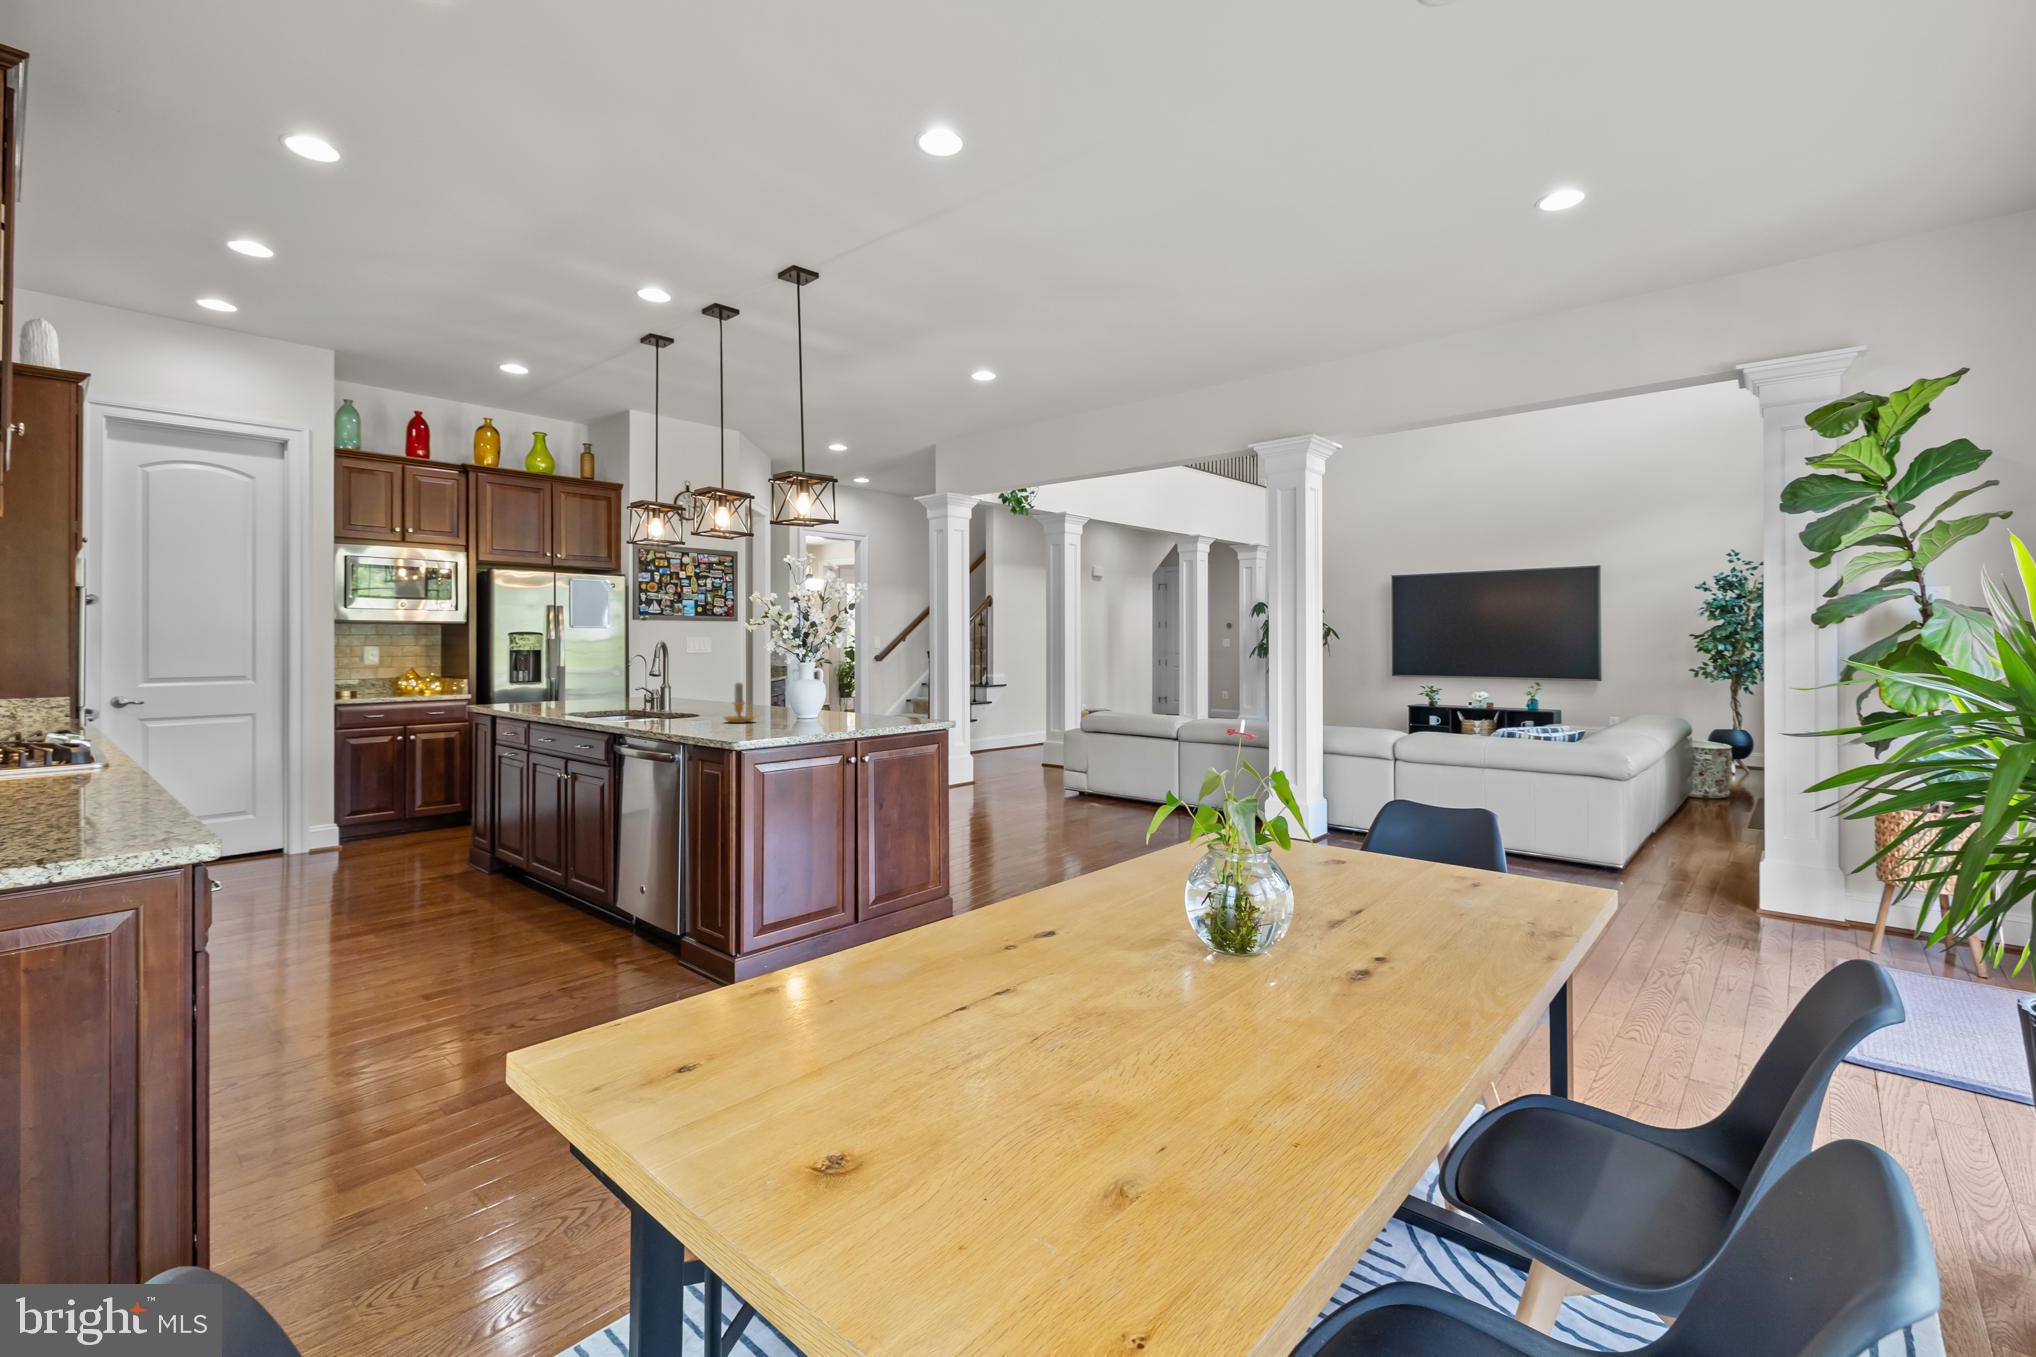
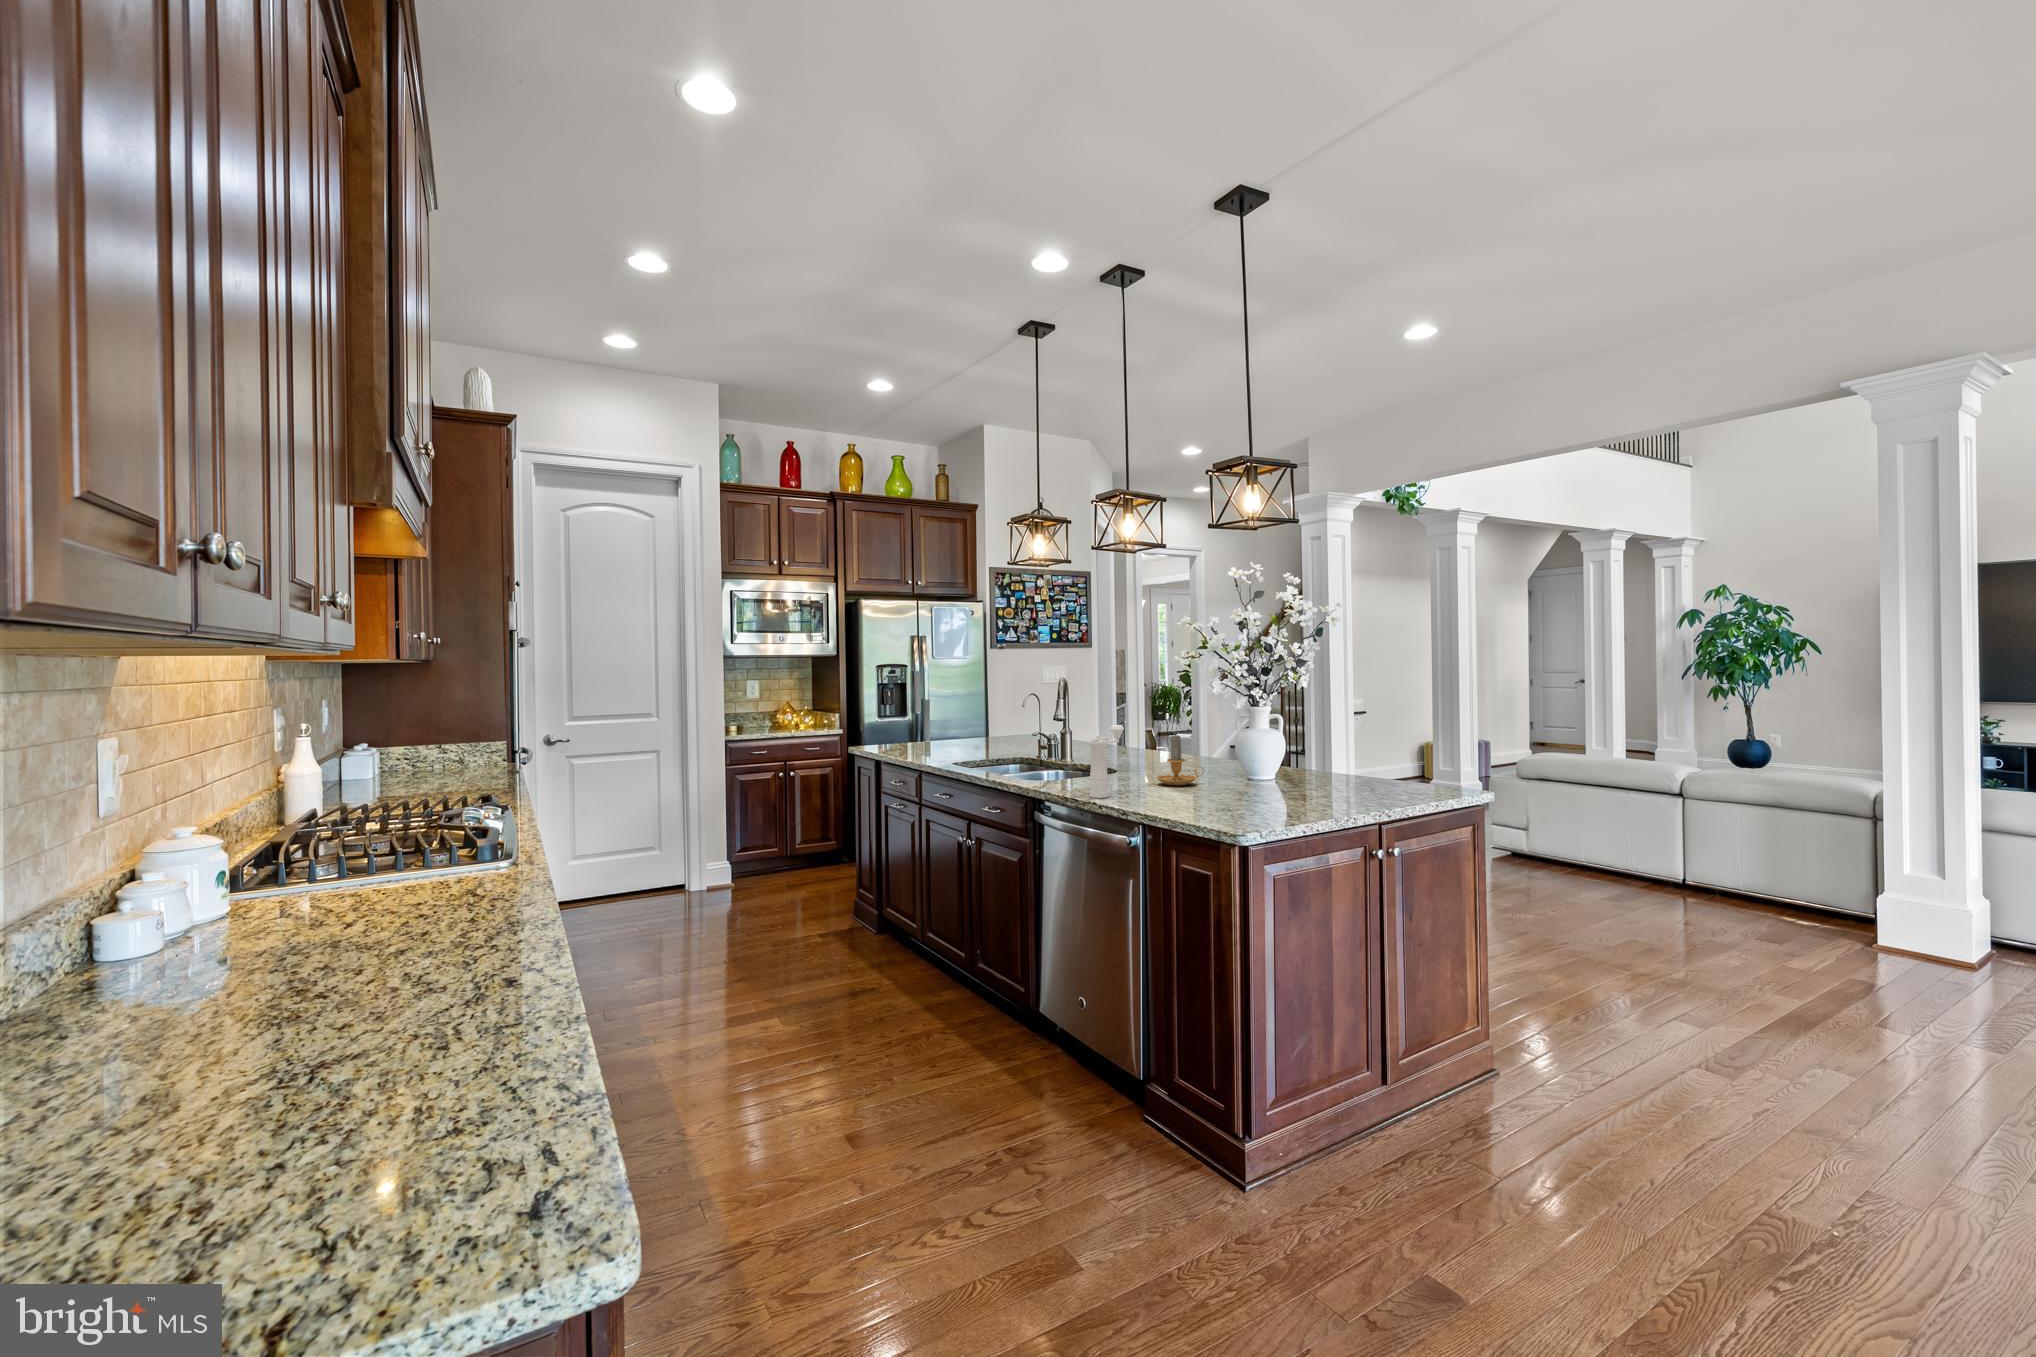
pepper mill: none [653,672,687,729] -> present [1089,725,1124,798]

